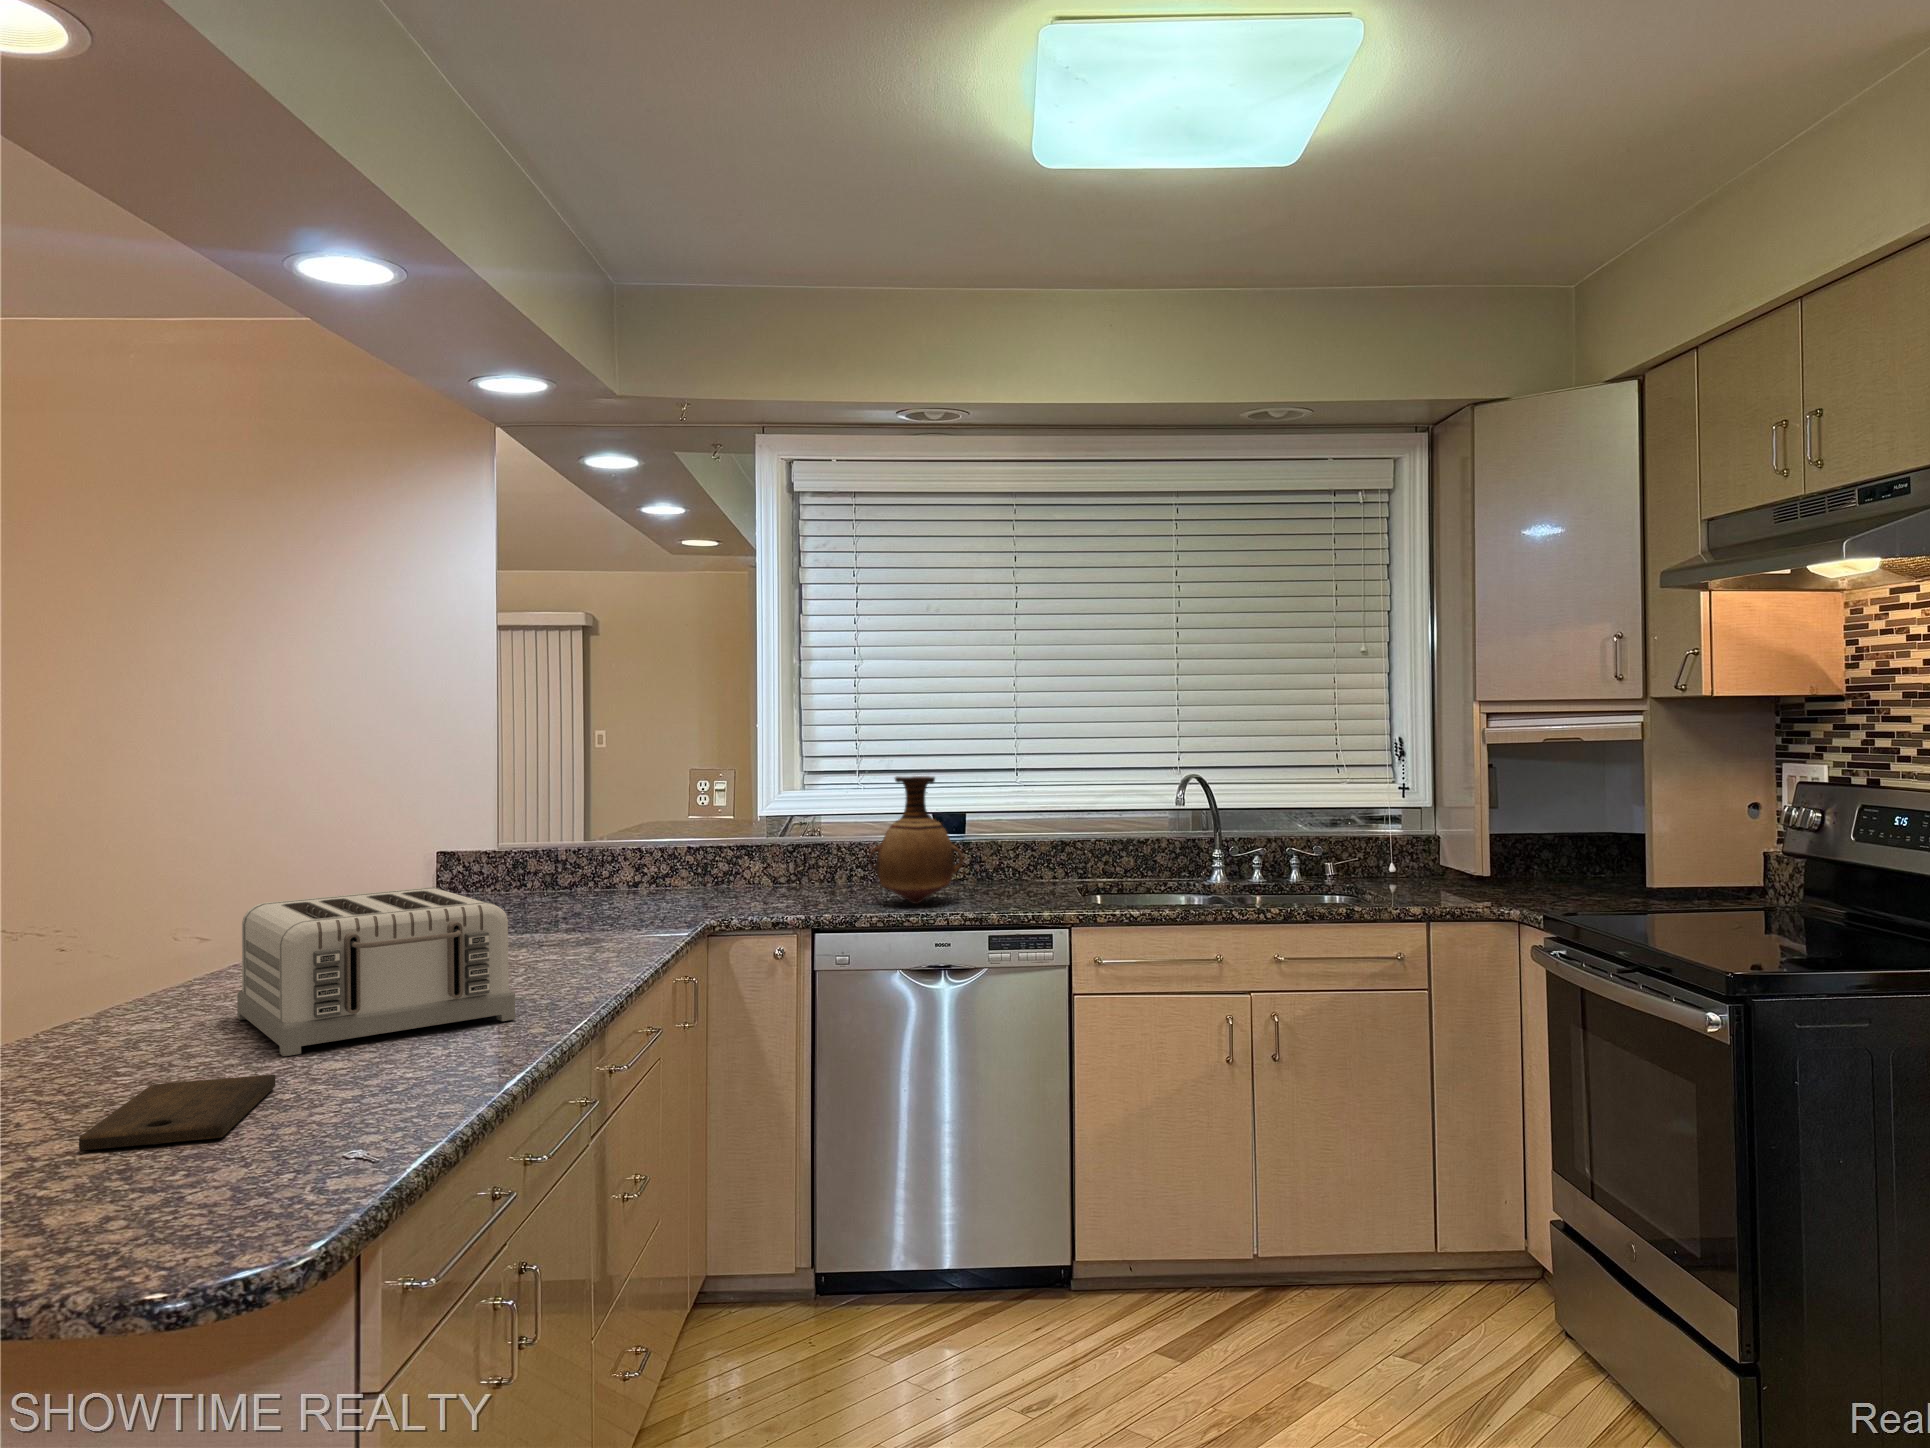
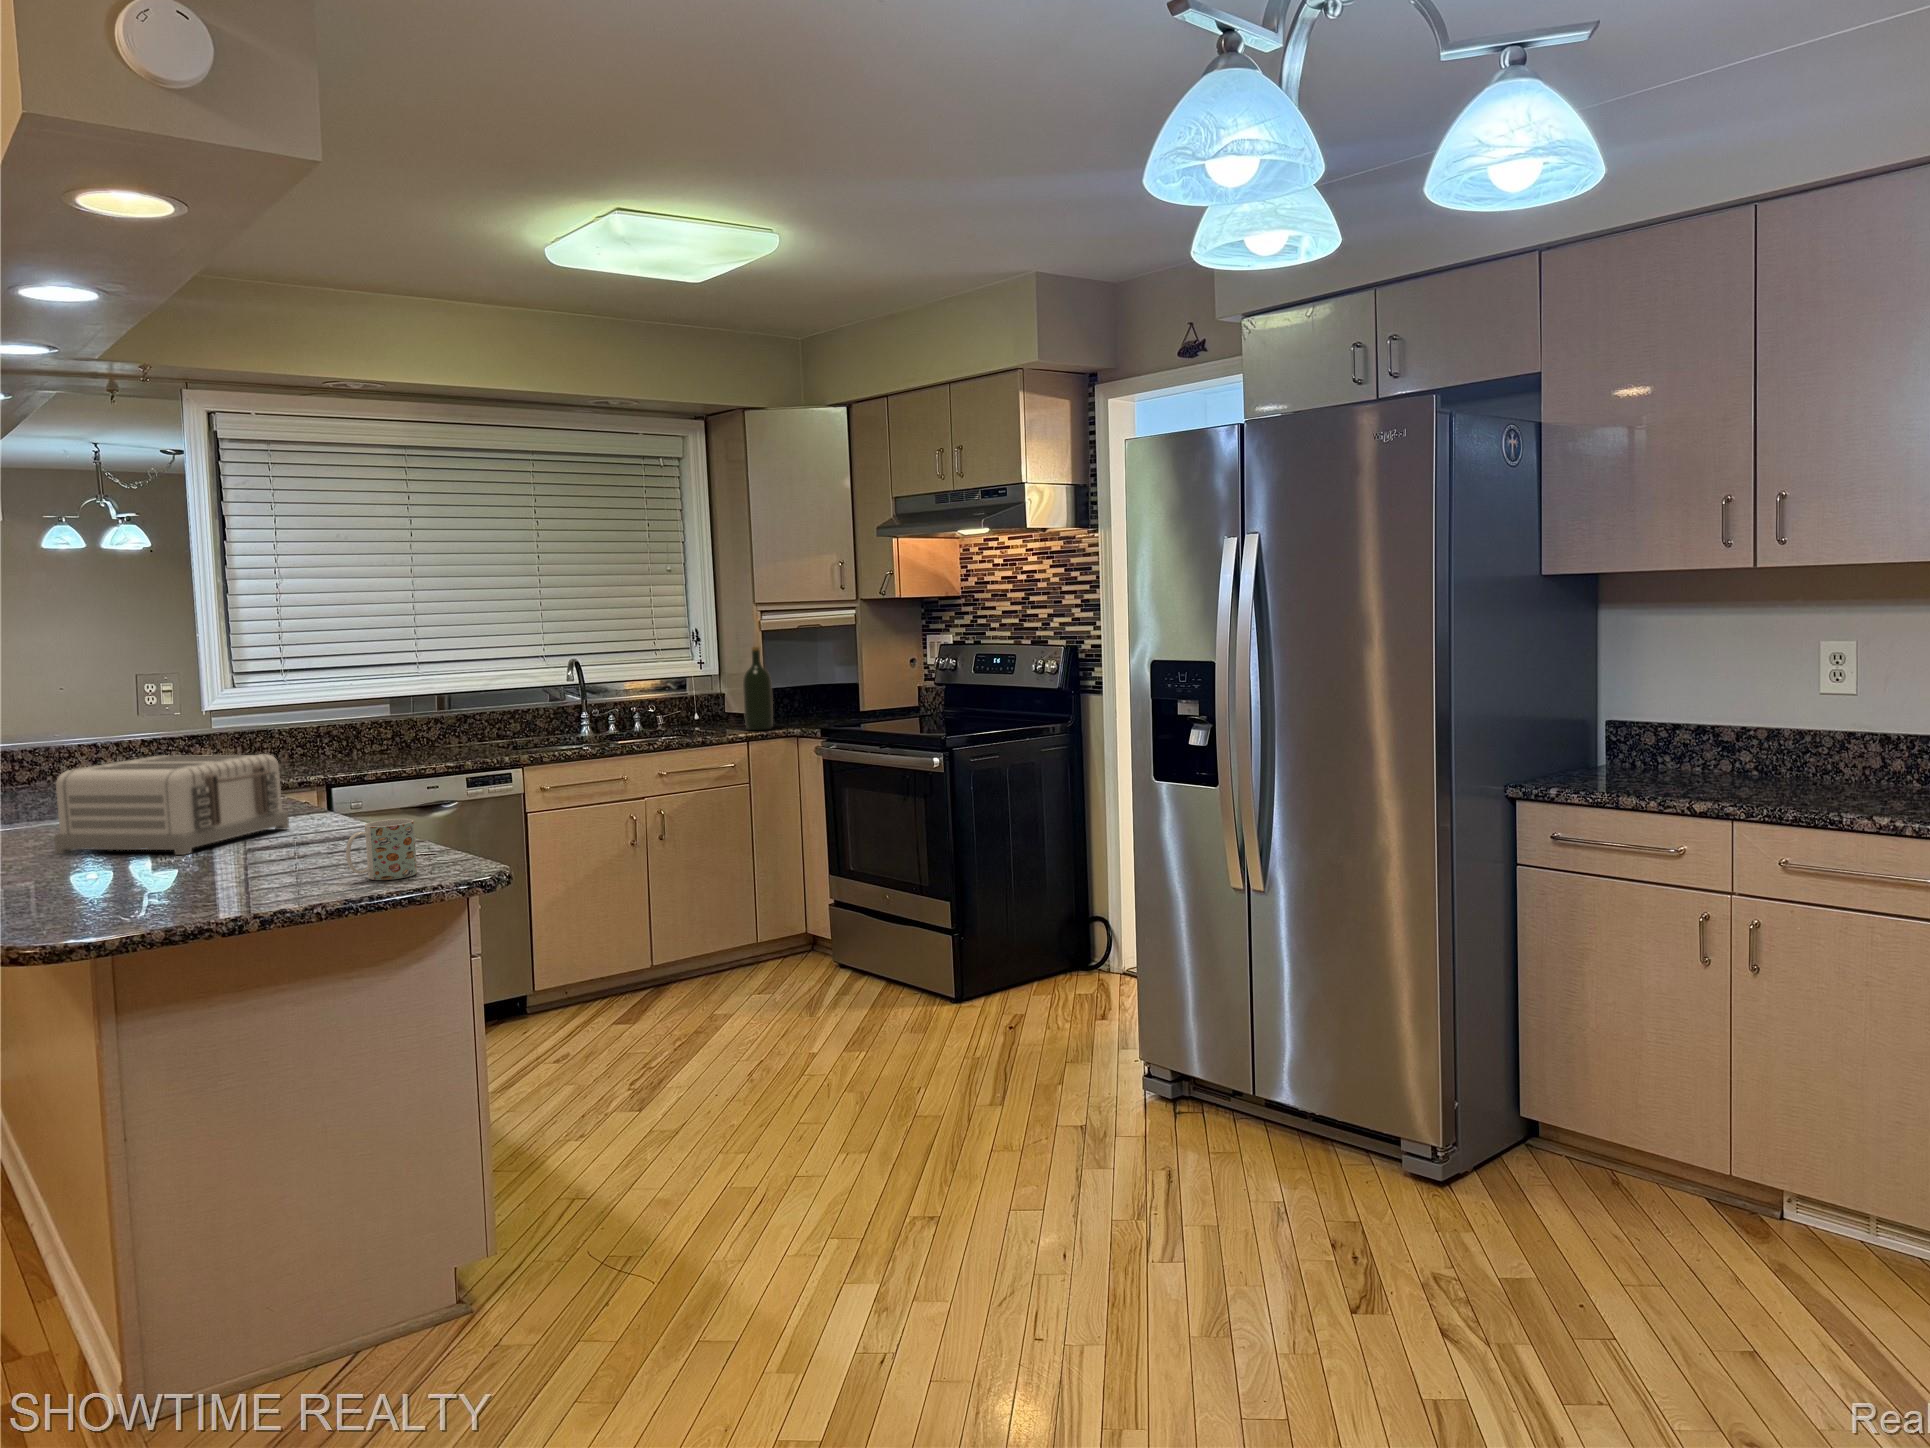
wine bottle: none [1434,769,1481,901] -> present [743,647,773,730]
vase: present [869,776,963,904] -> none [346,668,423,764]
cutting board: present [79,1075,275,1150] -> none [168,852,291,881]
mug: none [114,1094,265,1234] -> present [346,819,417,880]

